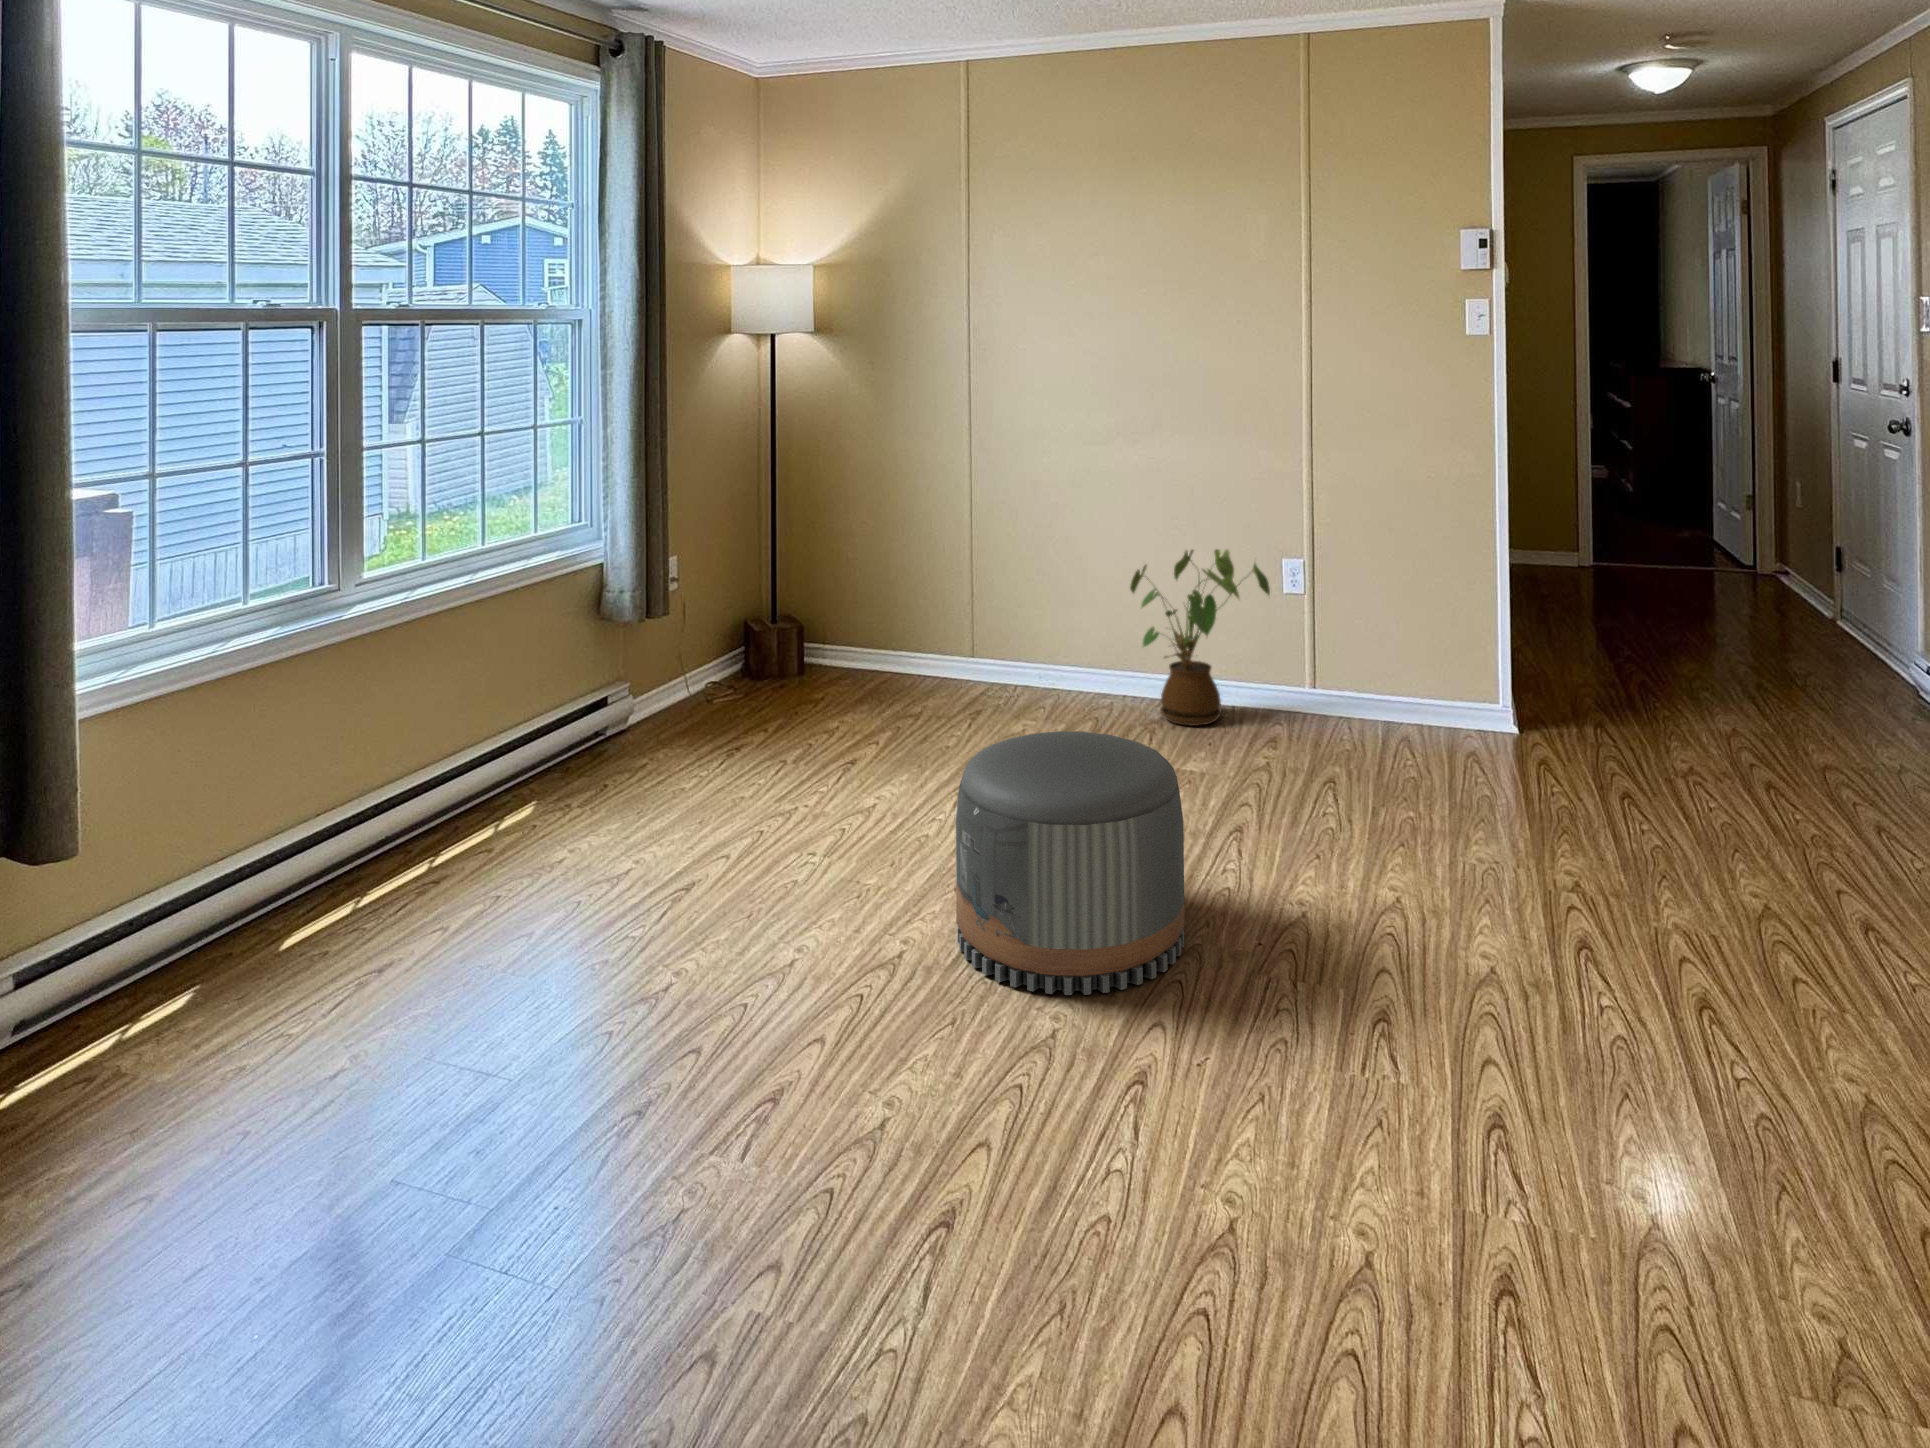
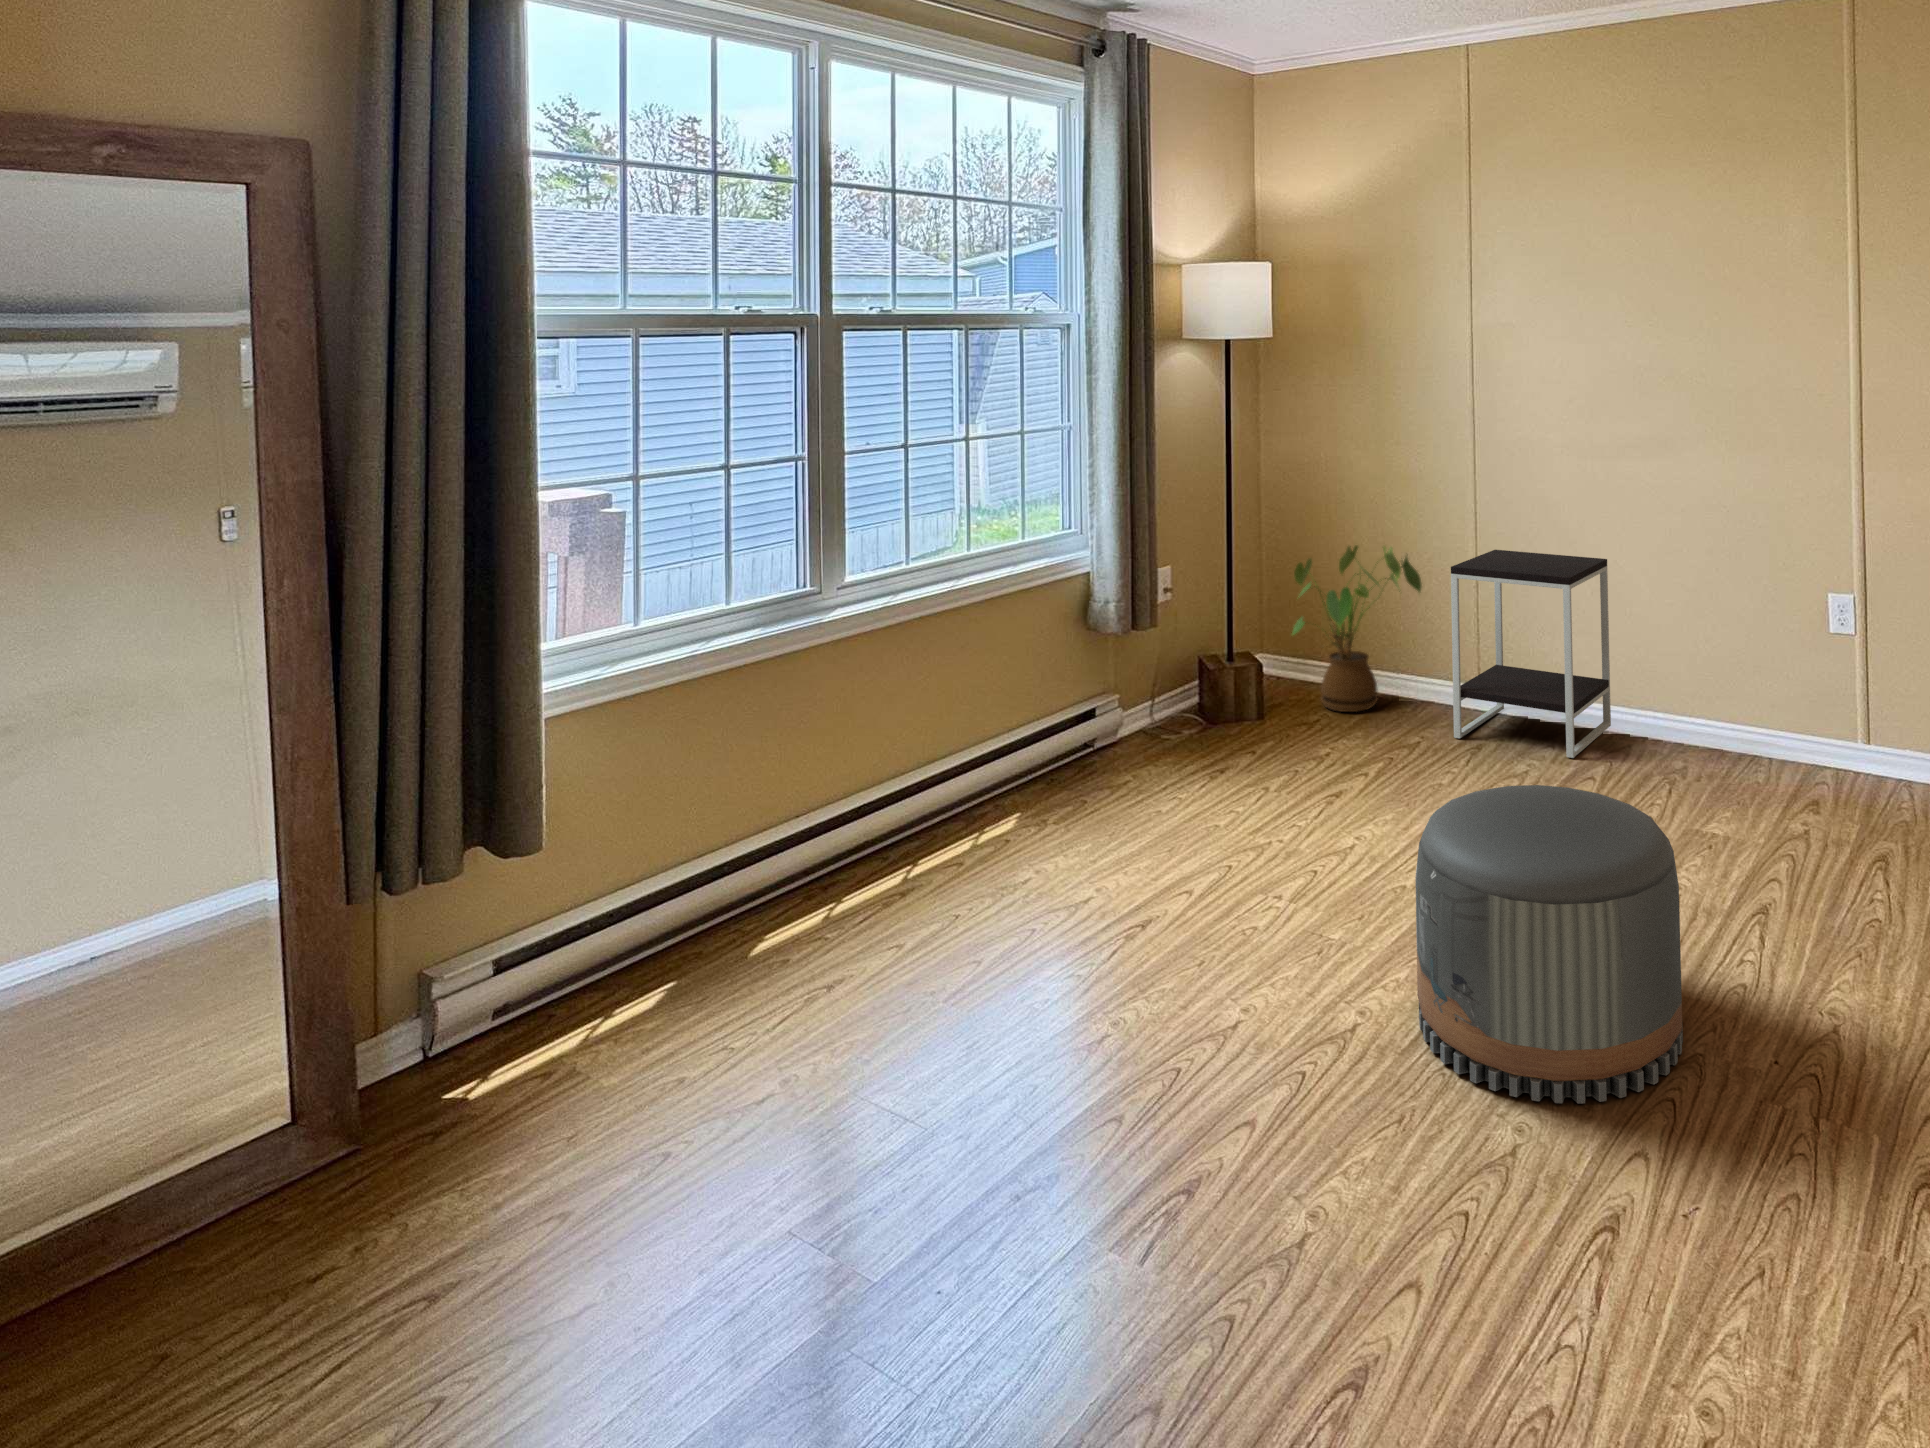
side table: none [951,531,1093,718] -> present [1451,550,1611,758]
house plant: present [1130,549,1270,726] -> present [1293,546,1422,712]

